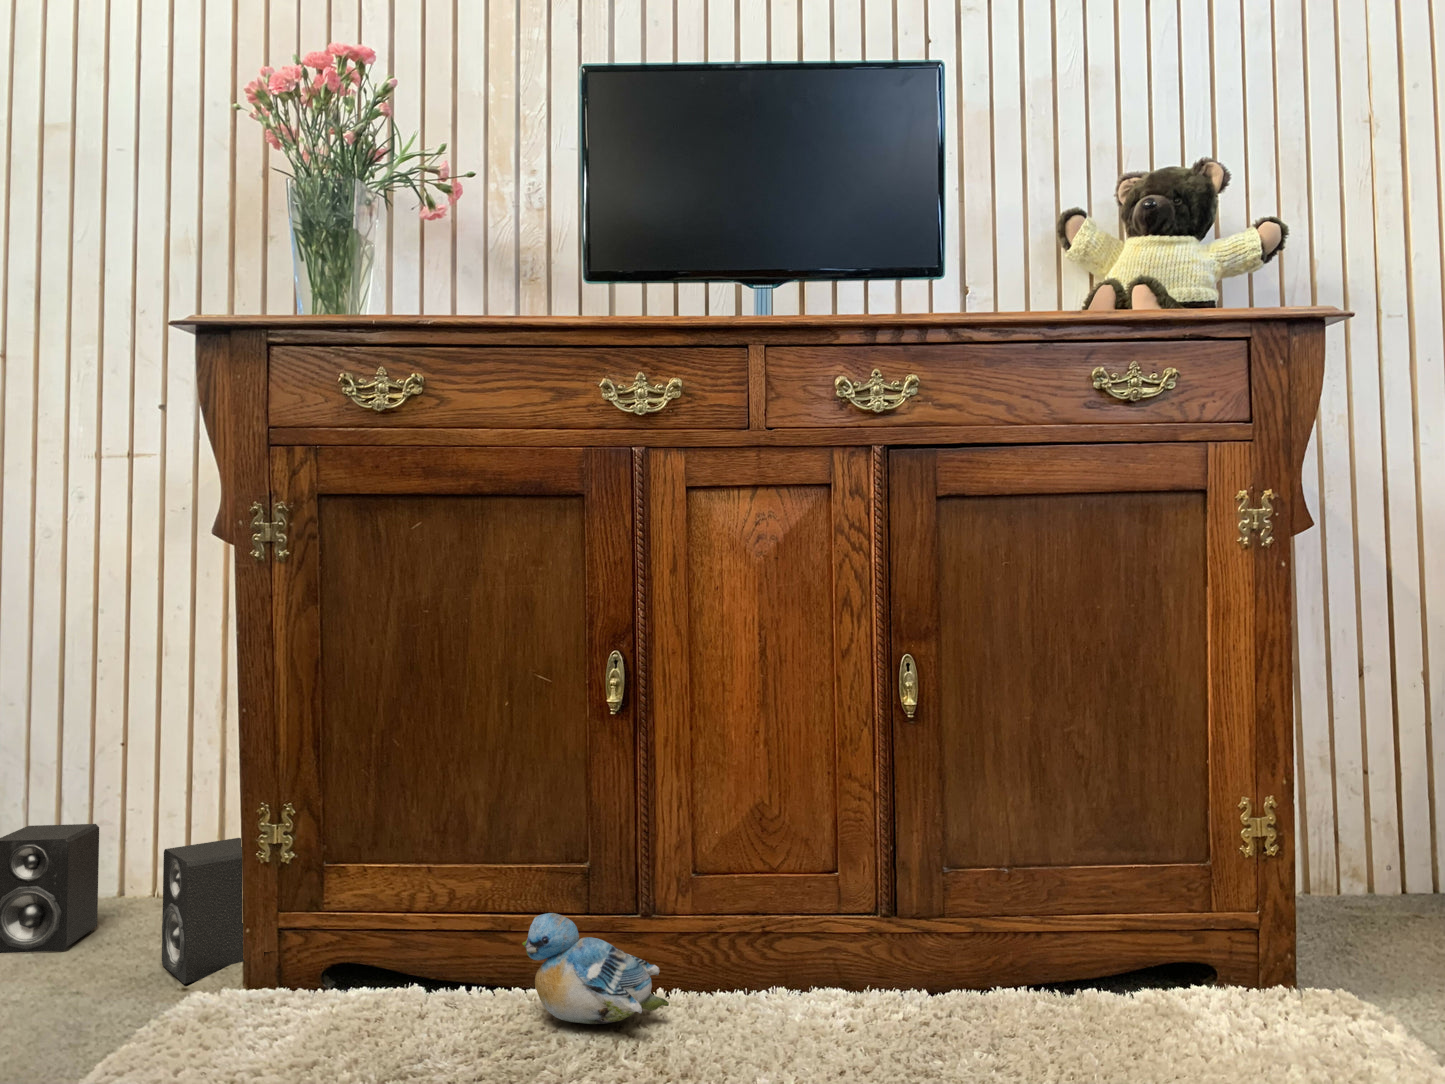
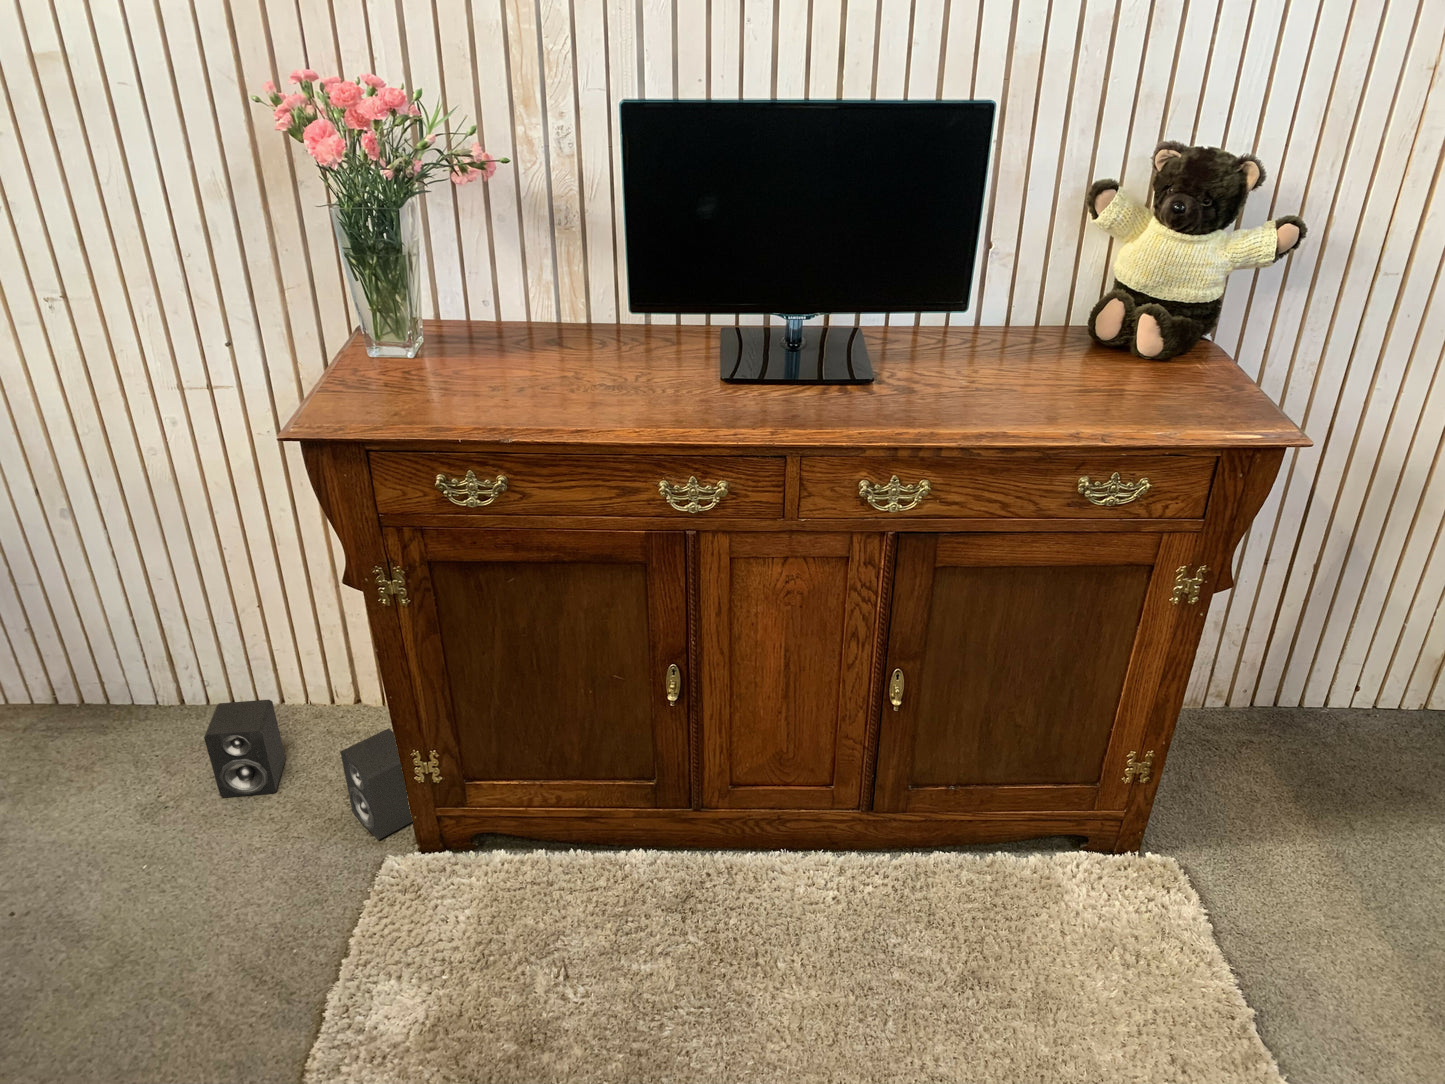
plush toy: present [522,913,669,1024] -> none [619,843,718,911]

